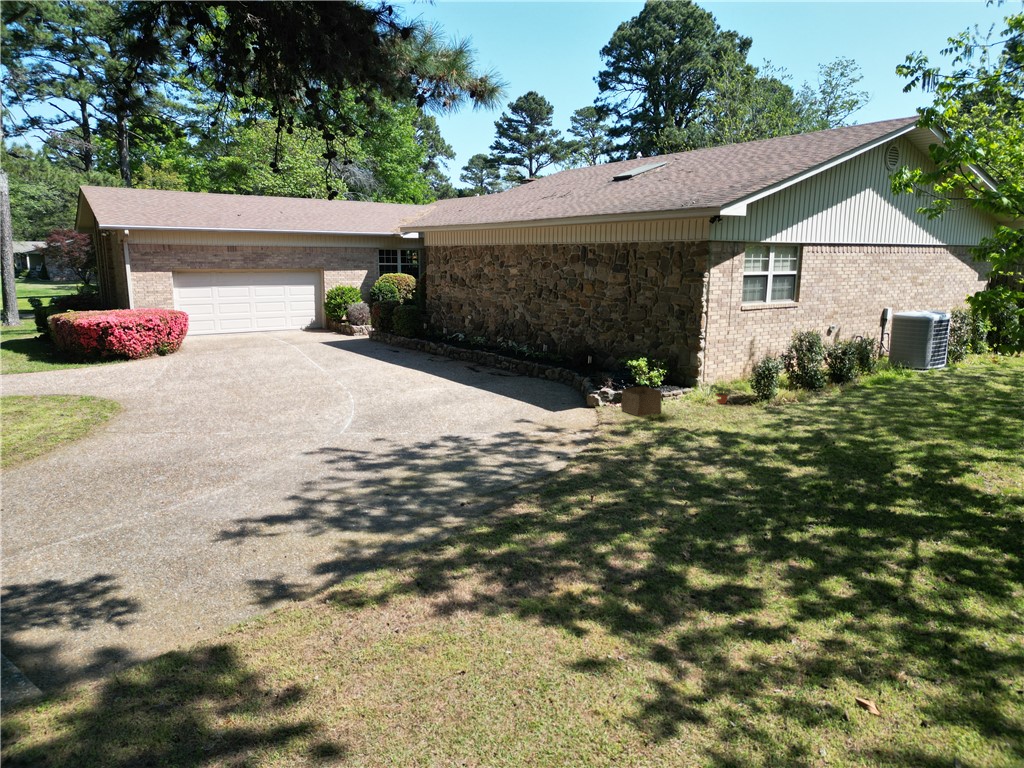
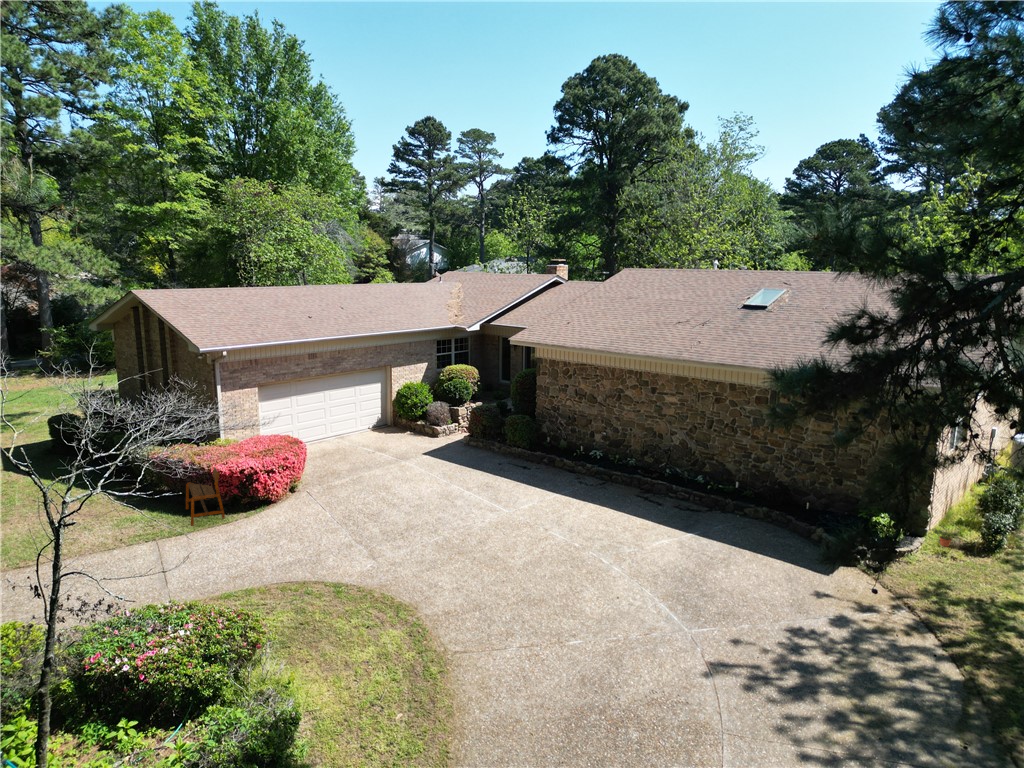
bench: none [44,317,90,366] -> present [186,467,225,526]
storage bin: present [621,386,662,416] -> none [890,542,929,576]

